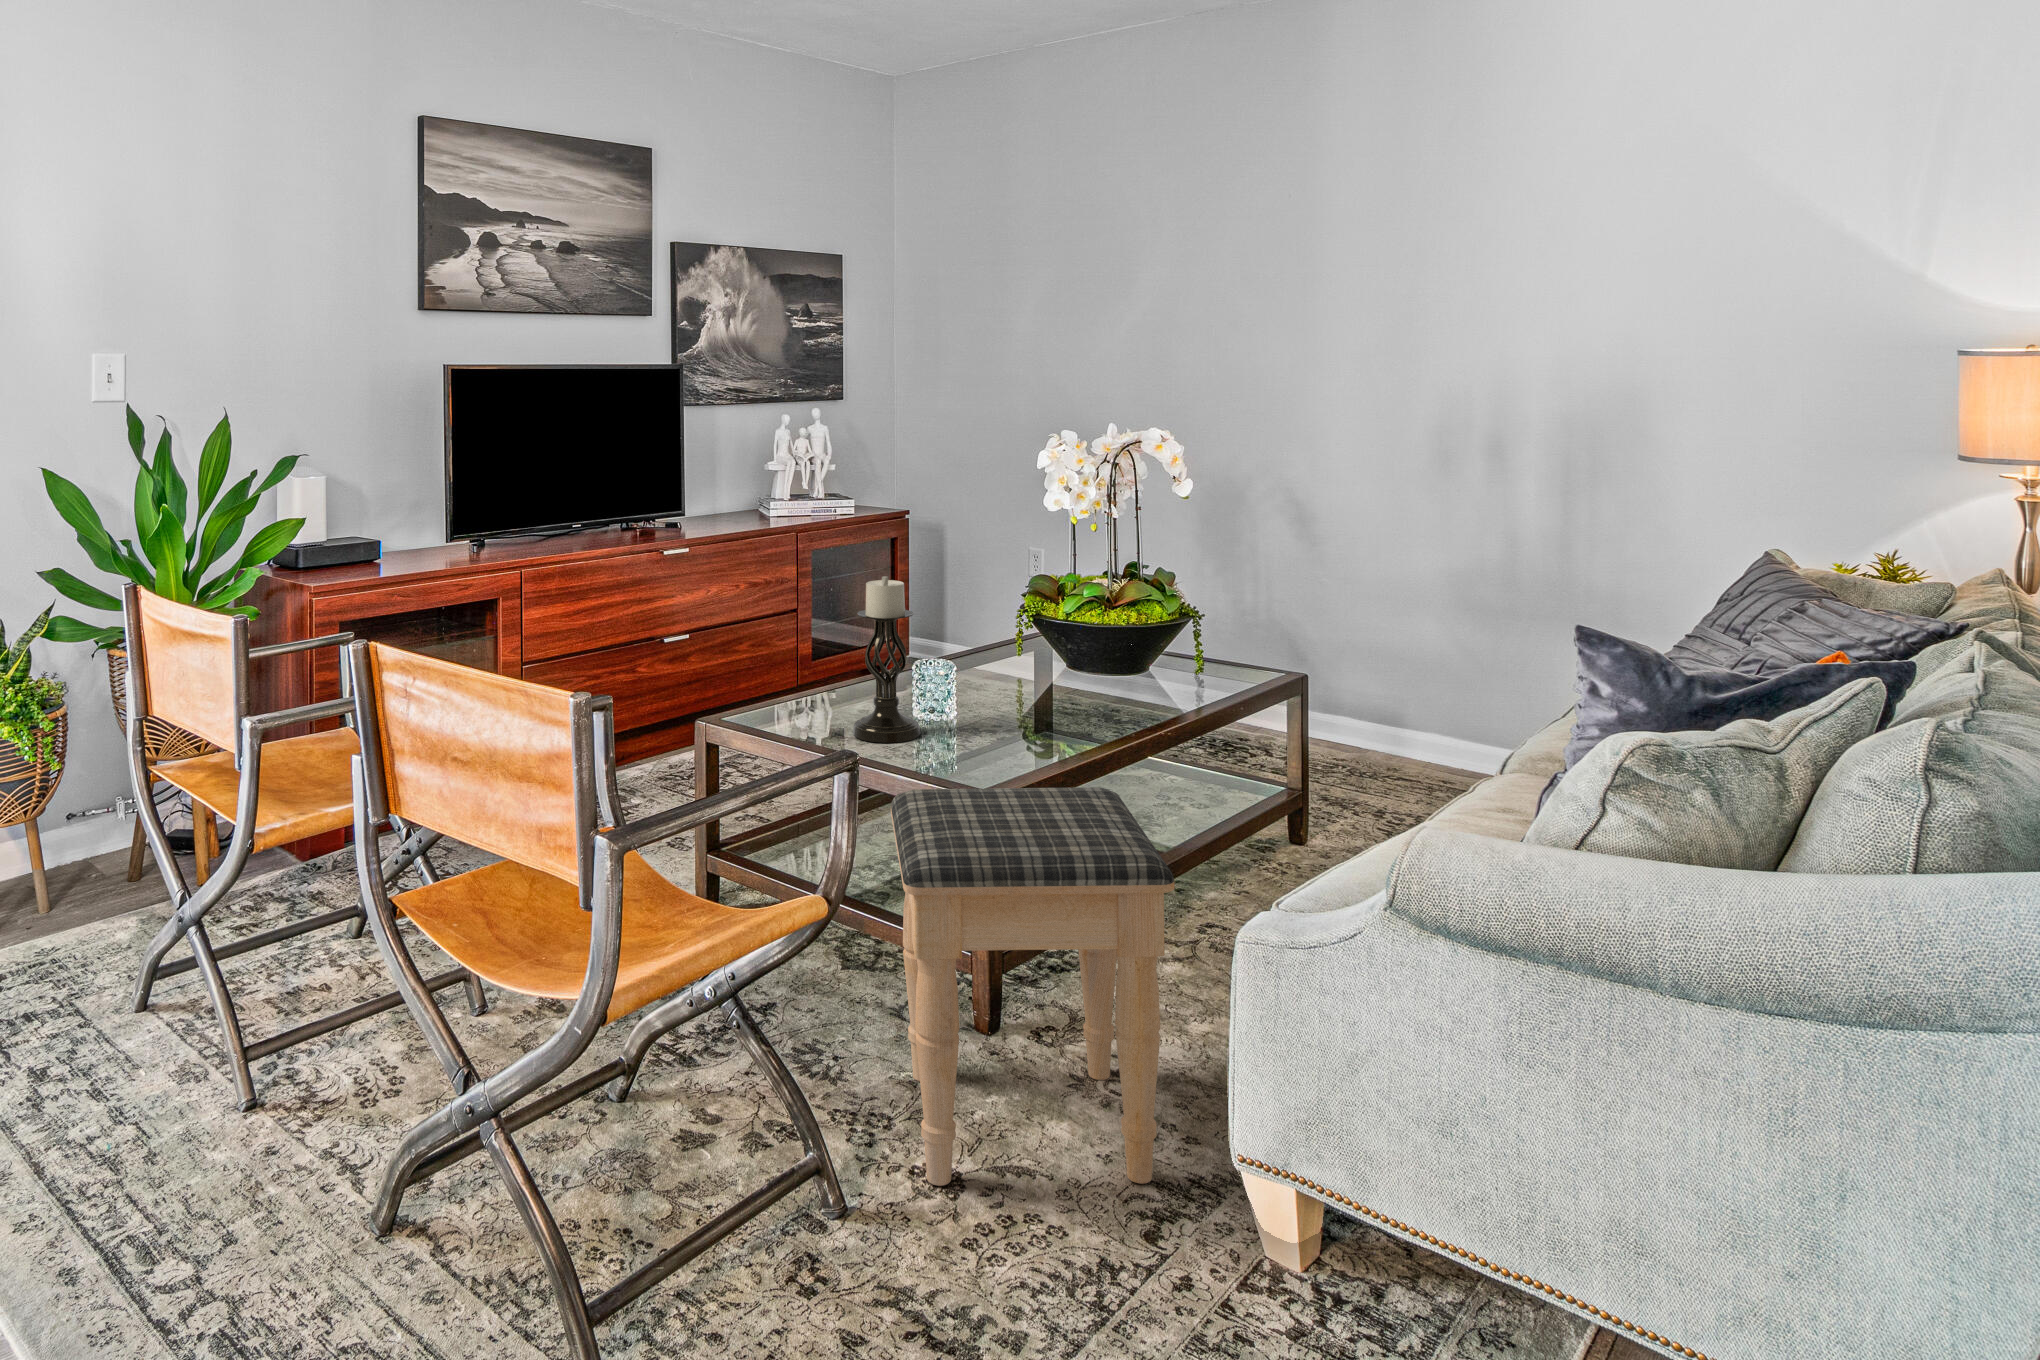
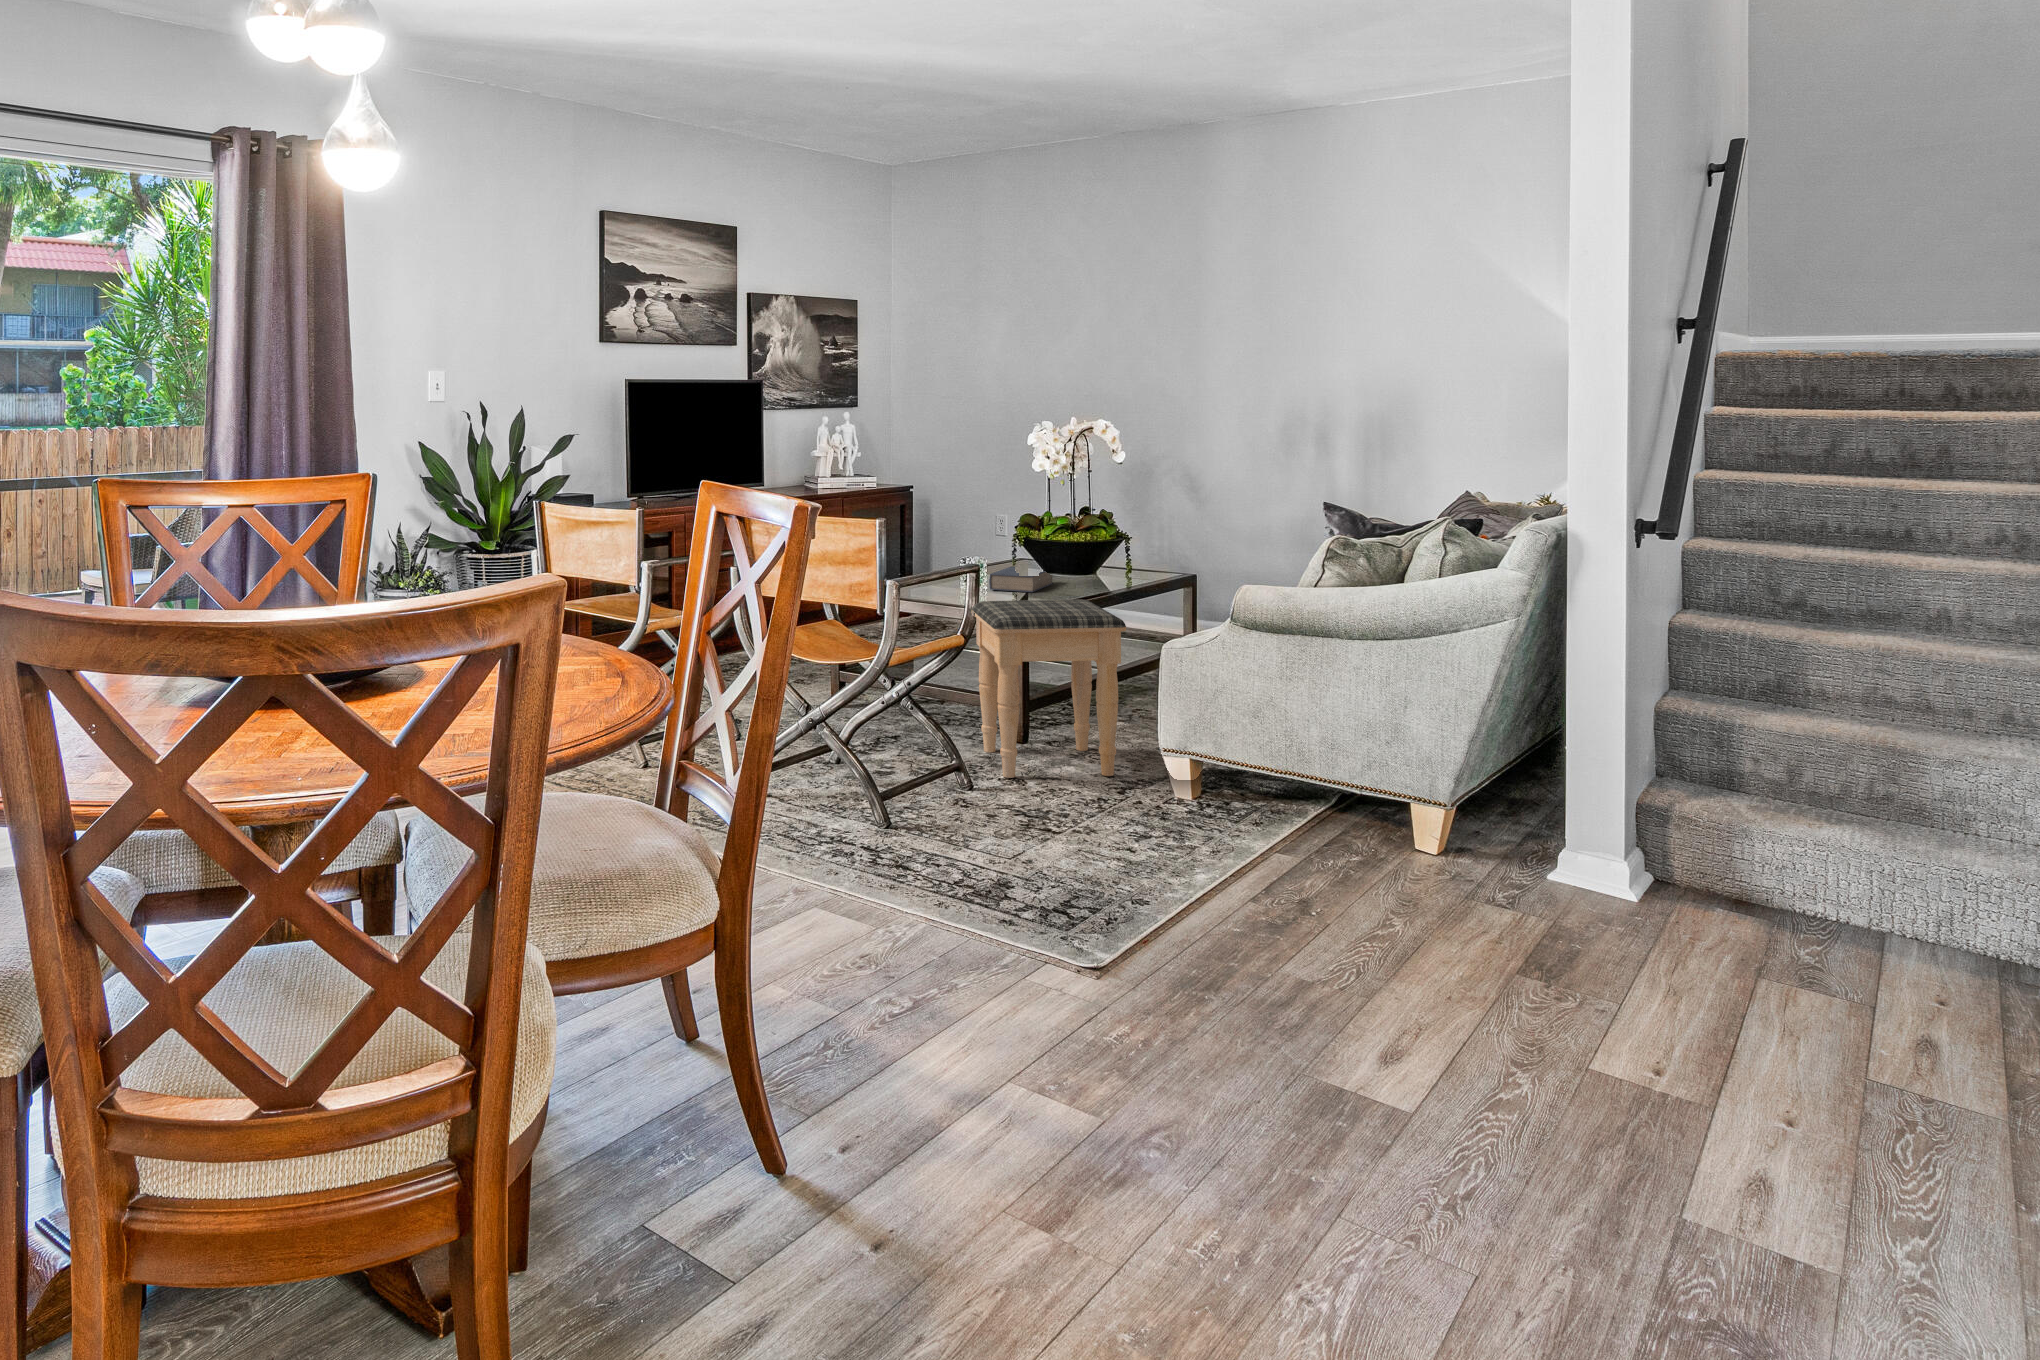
candle holder: present [853,576,921,743] -> none [926,503,967,599]
book: none [962,672,1072,729] -> present [989,566,1053,592]

